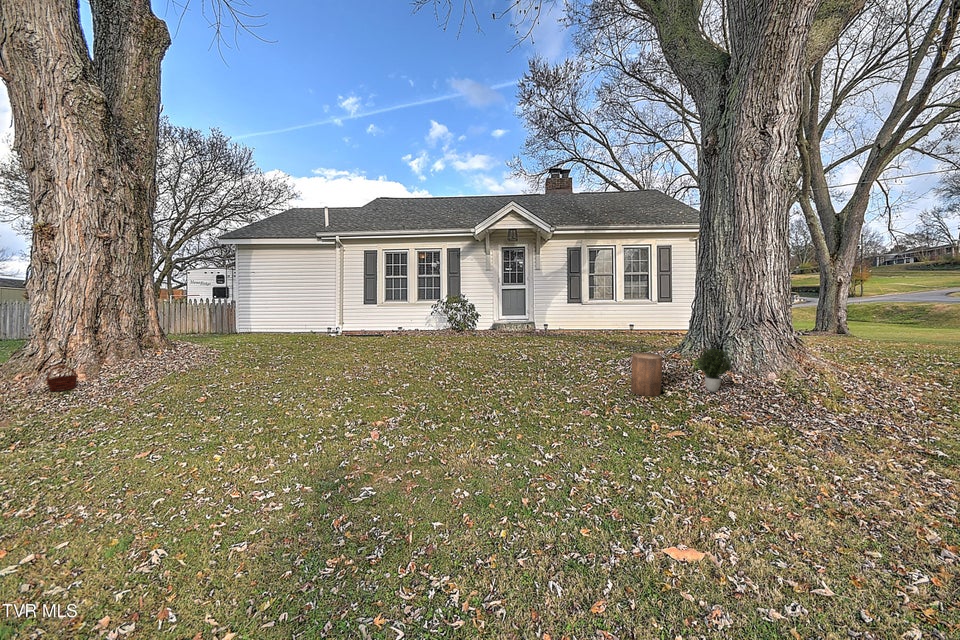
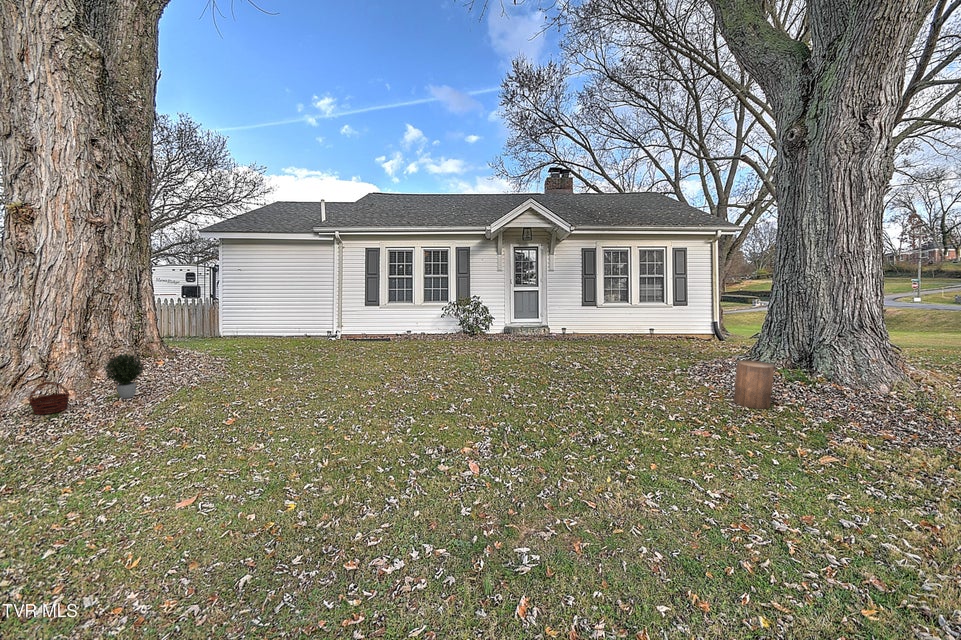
potted plant: present [696,348,731,392] -> present [103,353,144,399]

